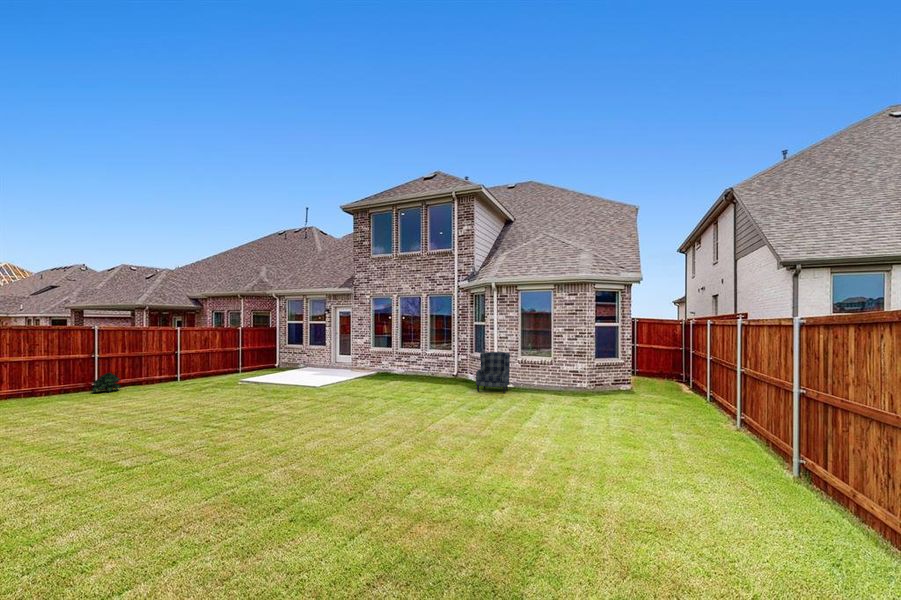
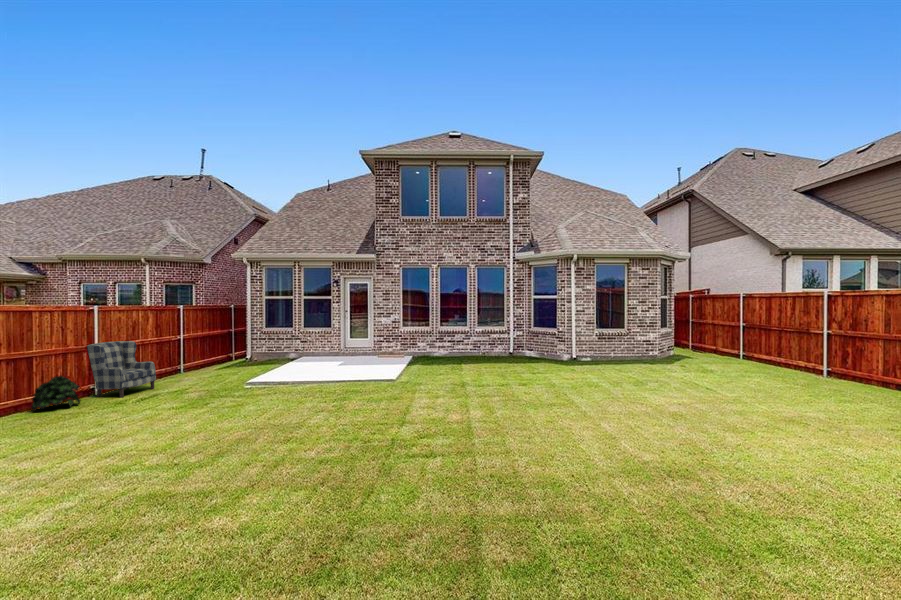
chair: present [476,352,510,393] -> present [87,341,156,398]

